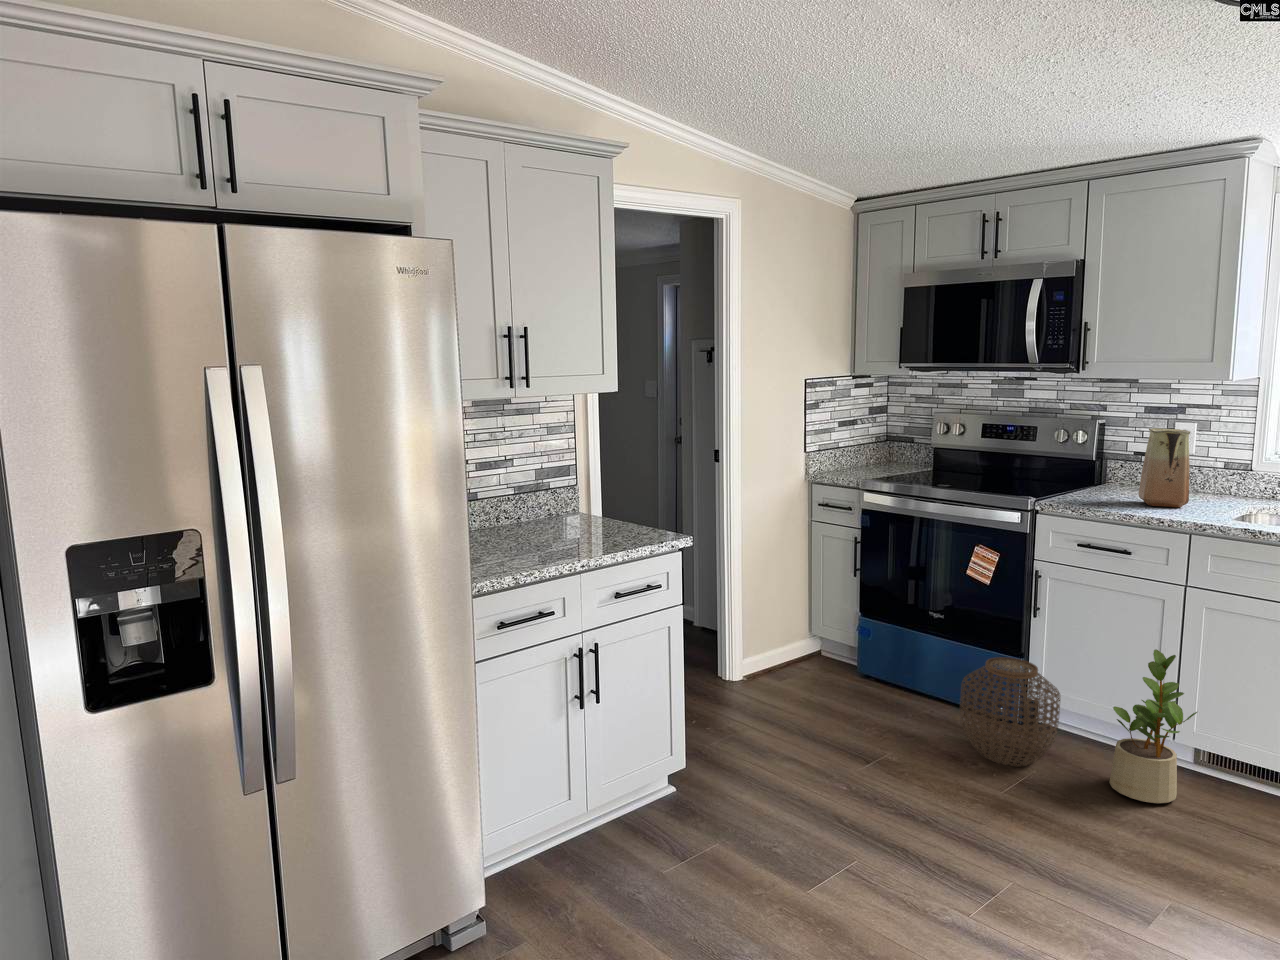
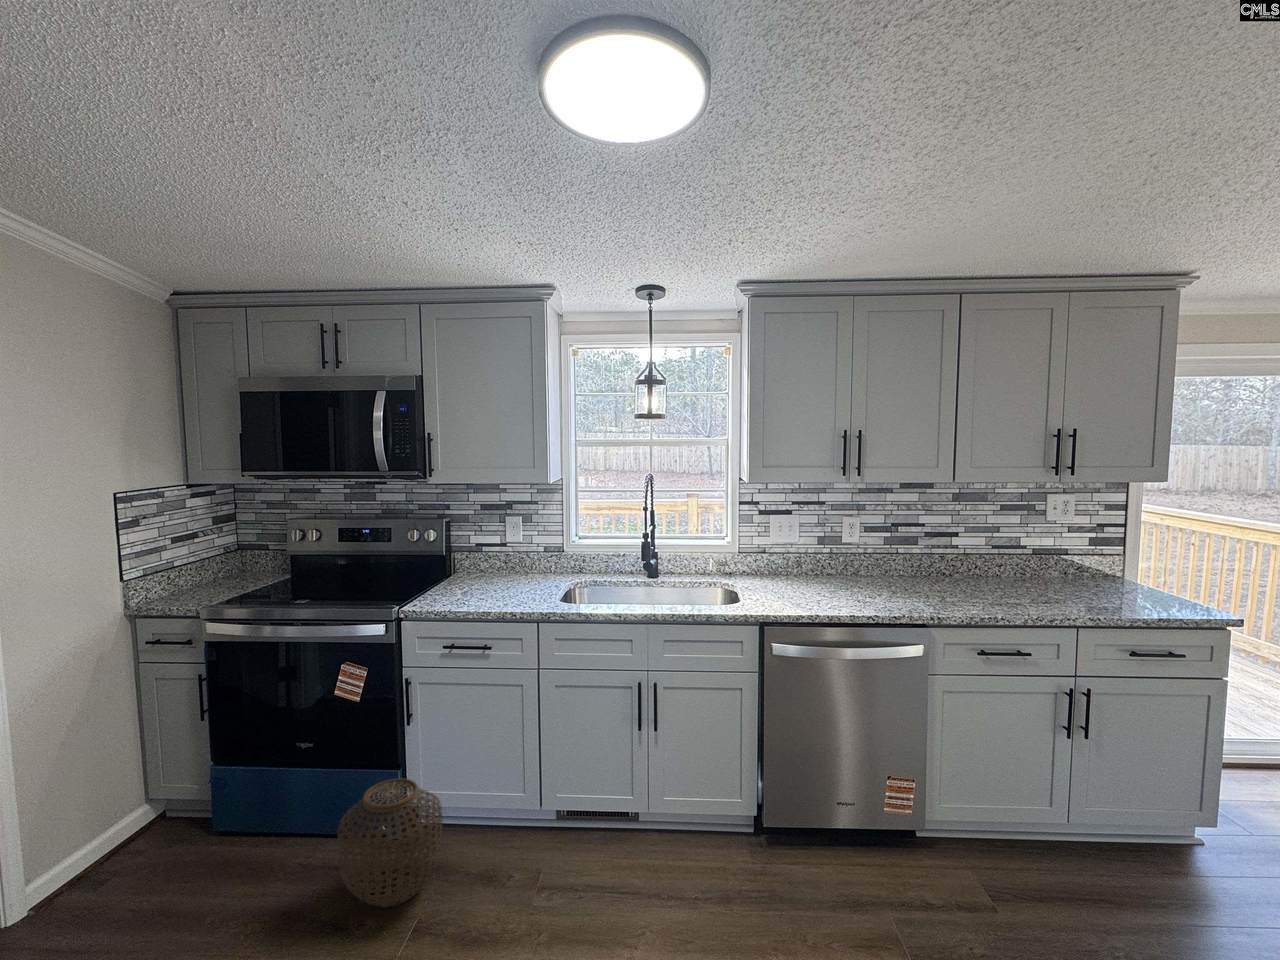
vase: present [1139,428,1190,507] -> none [488,526,528,597]
potted plant: present [1109,649,1197,803] -> none [491,739,561,893]

